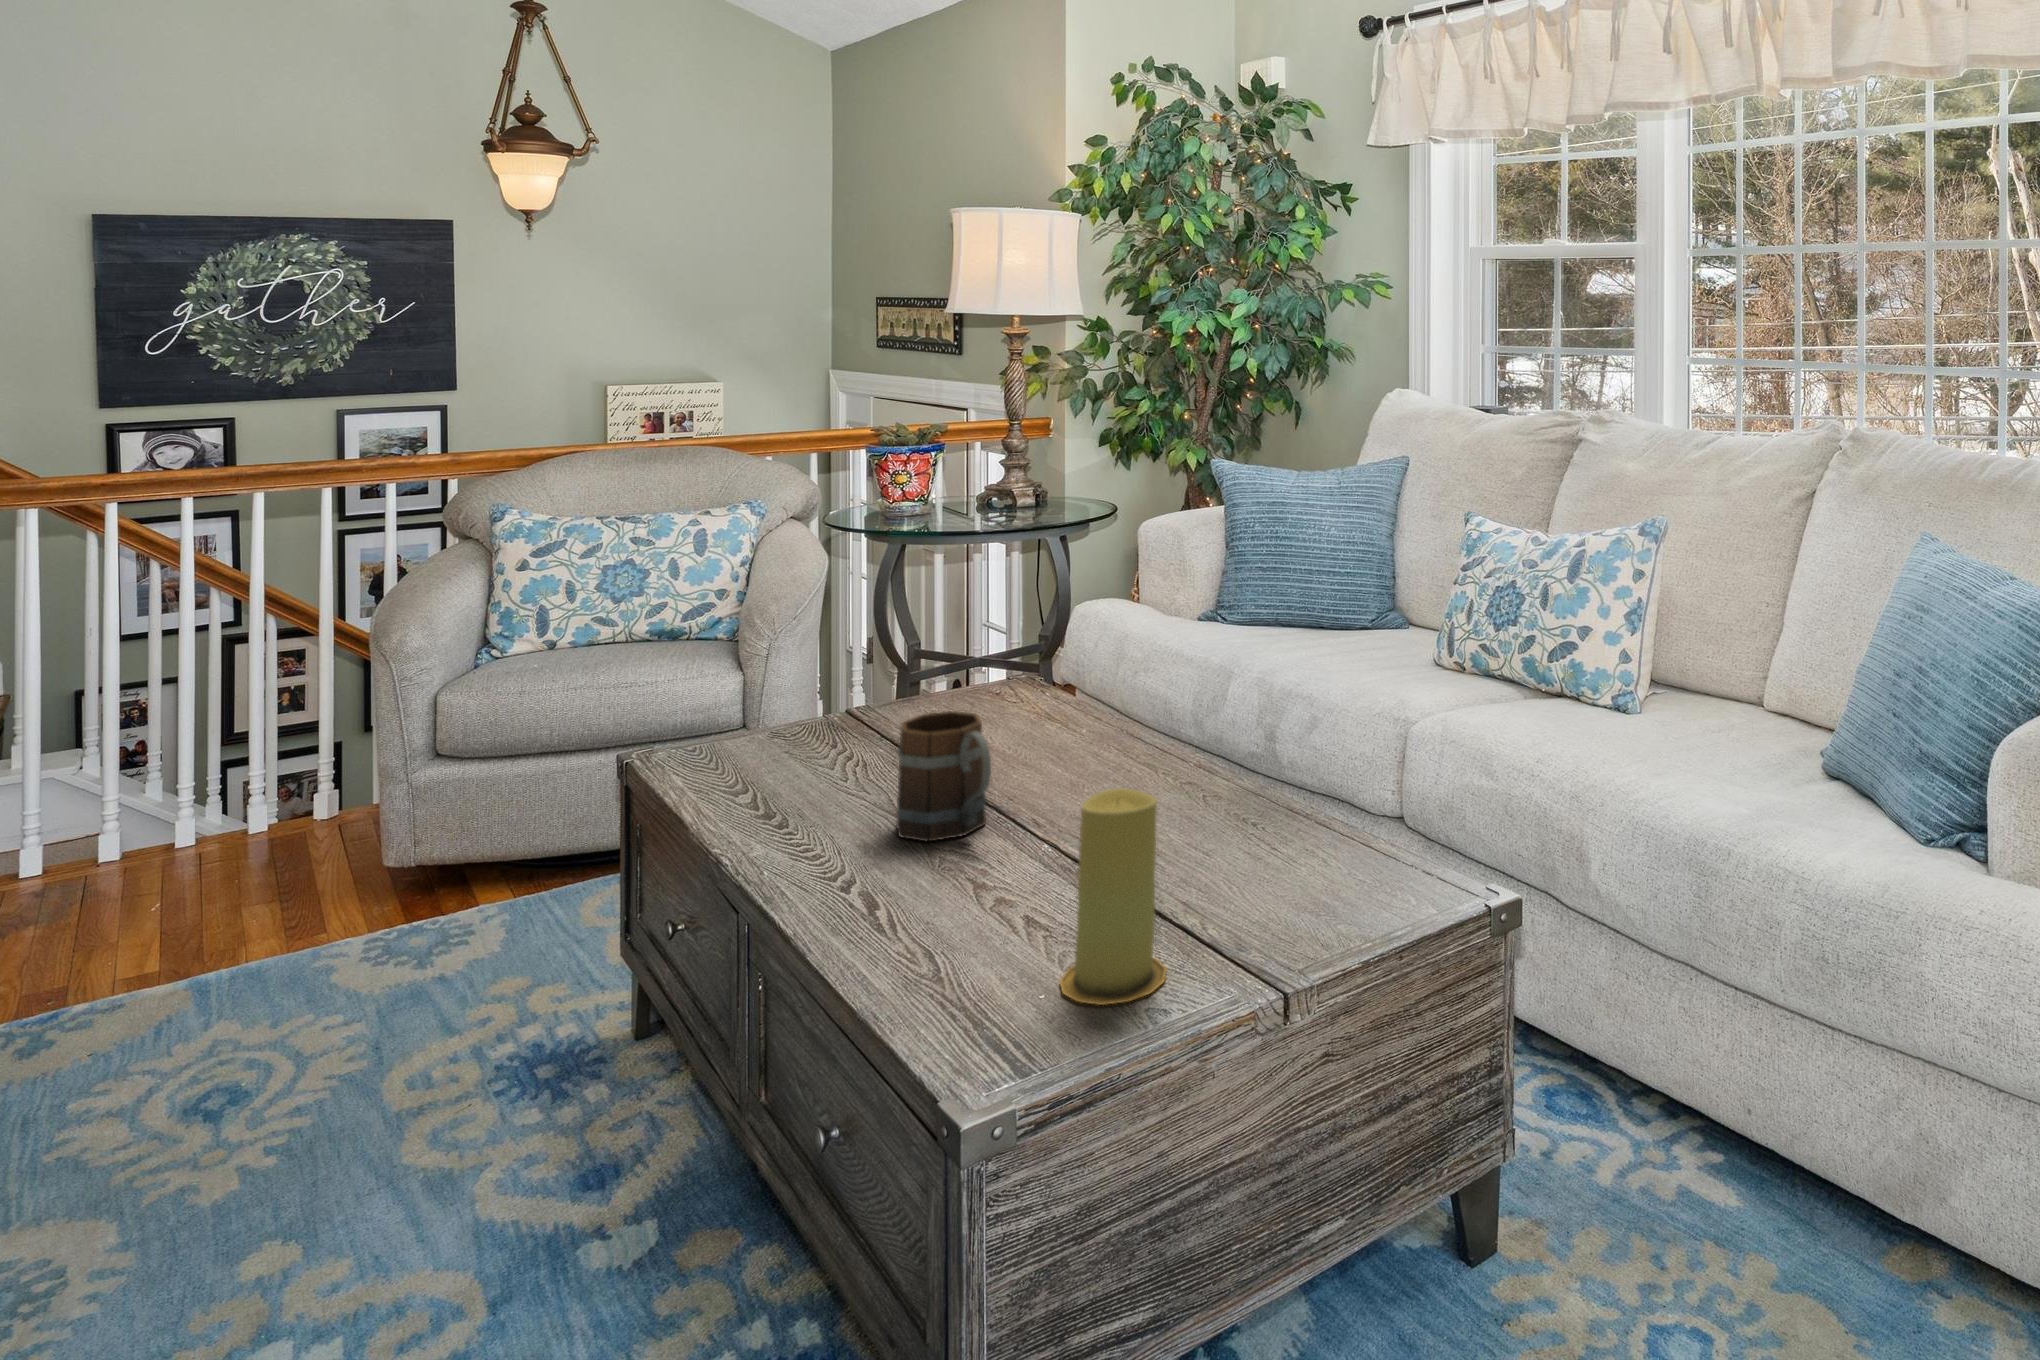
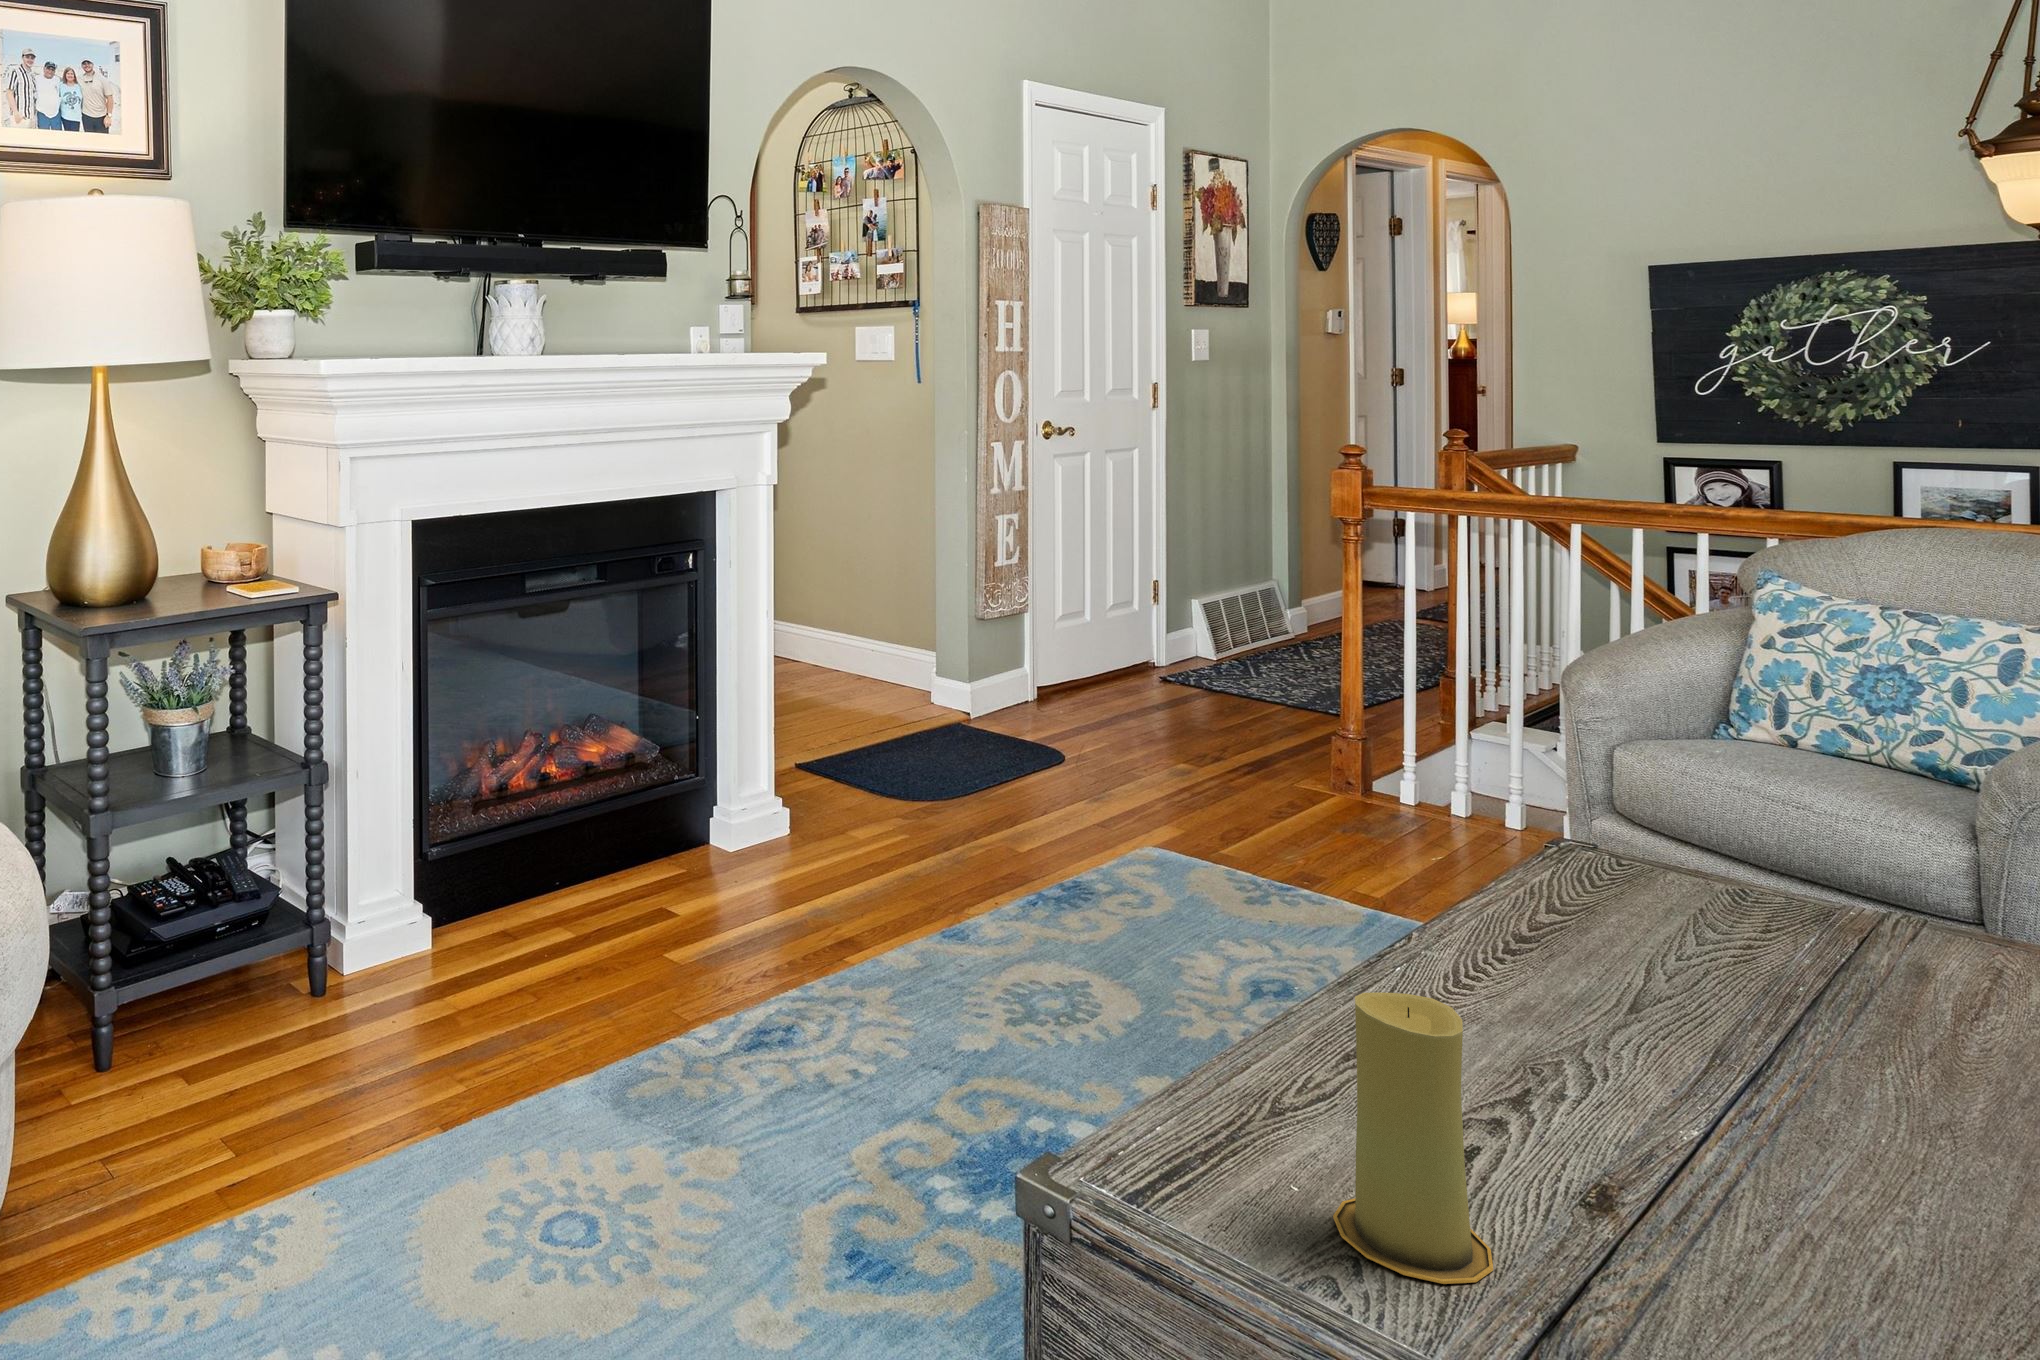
mug: present [896,711,991,841] -> none [1582,887,1729,1071]

